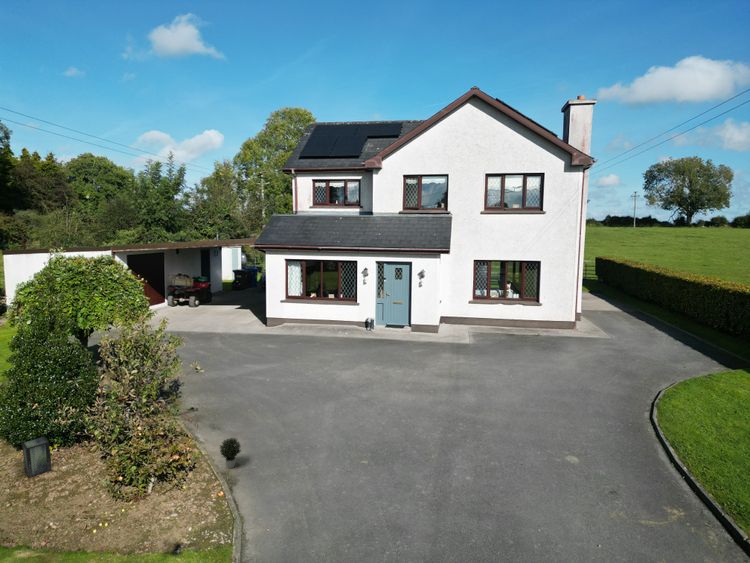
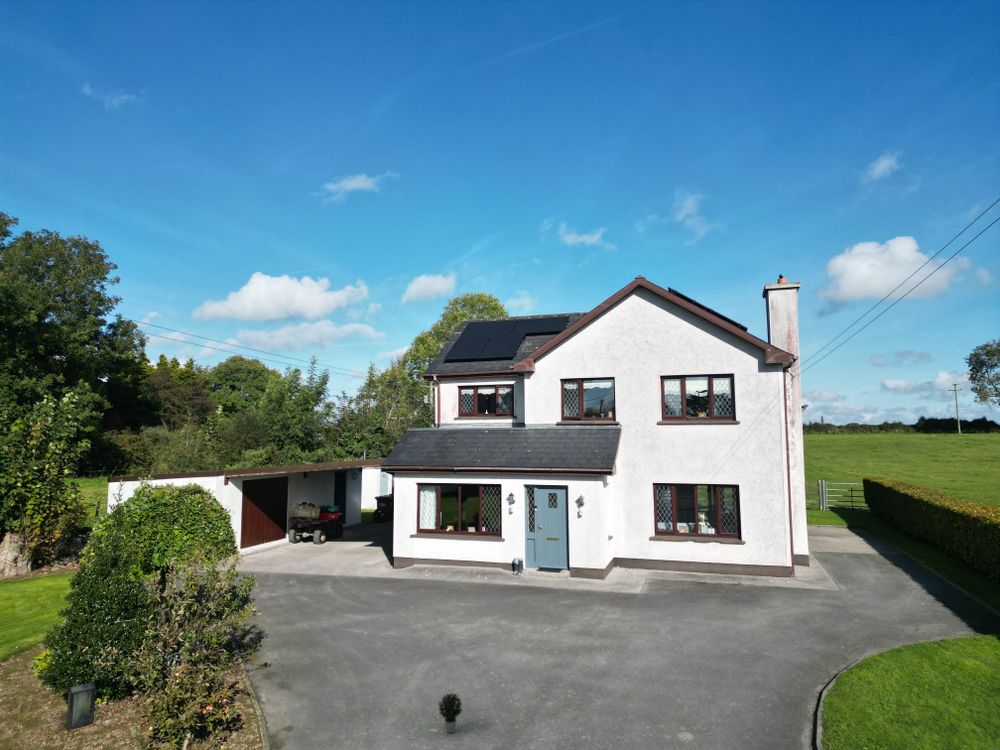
potted plant: present [220,438,241,469] -> present [439,694,462,733]

